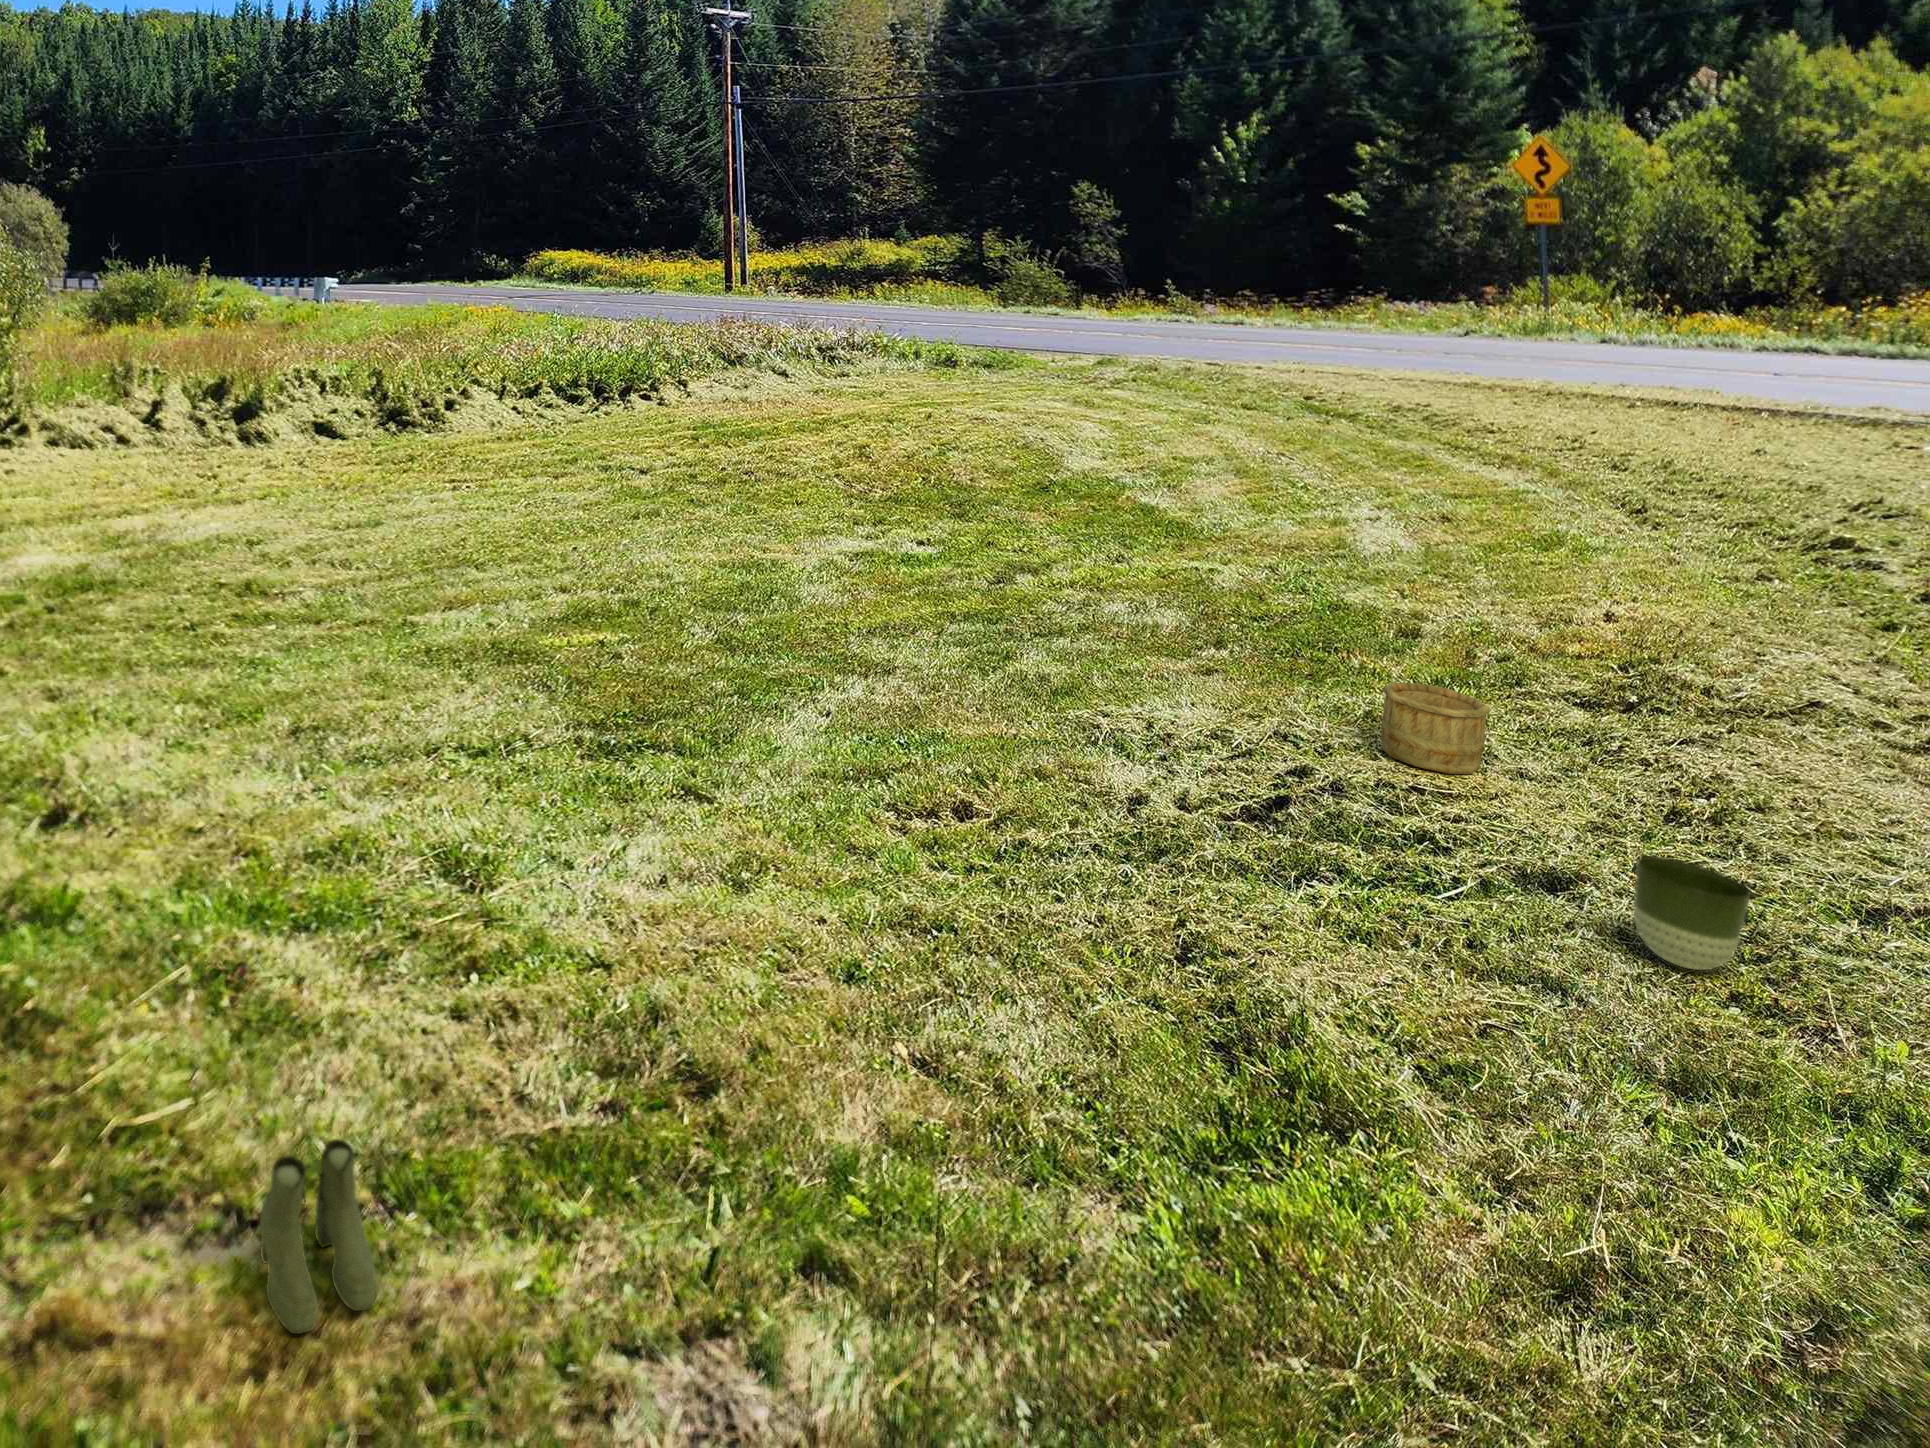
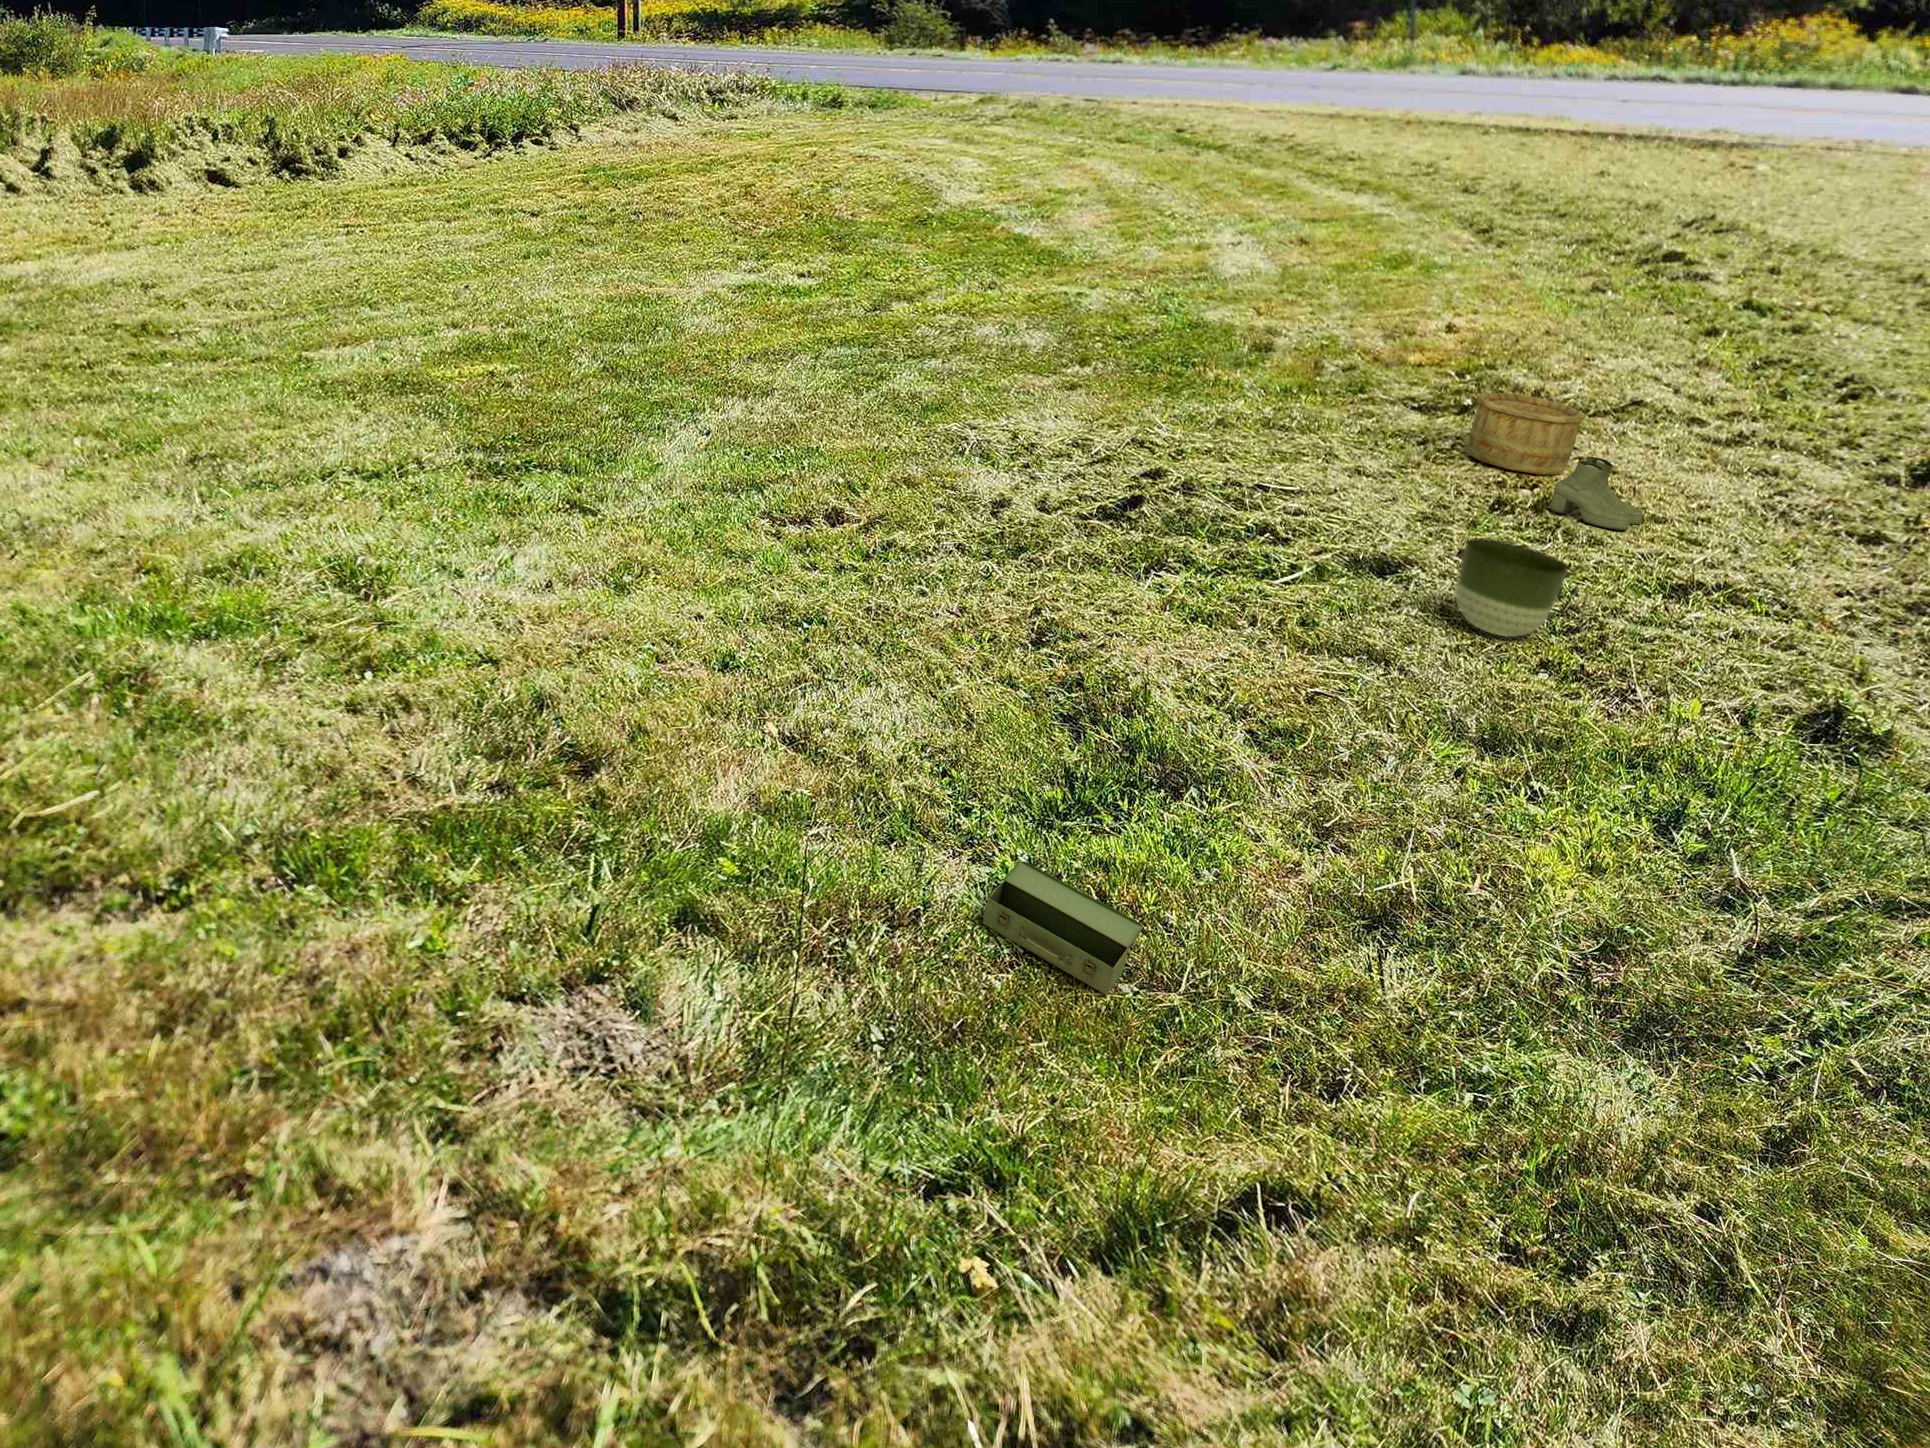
wooden bucket: present [1381,682,1490,774] -> present [1467,393,1586,475]
boots: present [260,1139,376,1334] -> present [1550,457,1642,530]
toolbox: none [1135,1208,1307,1363] -> present [983,861,1143,995]

